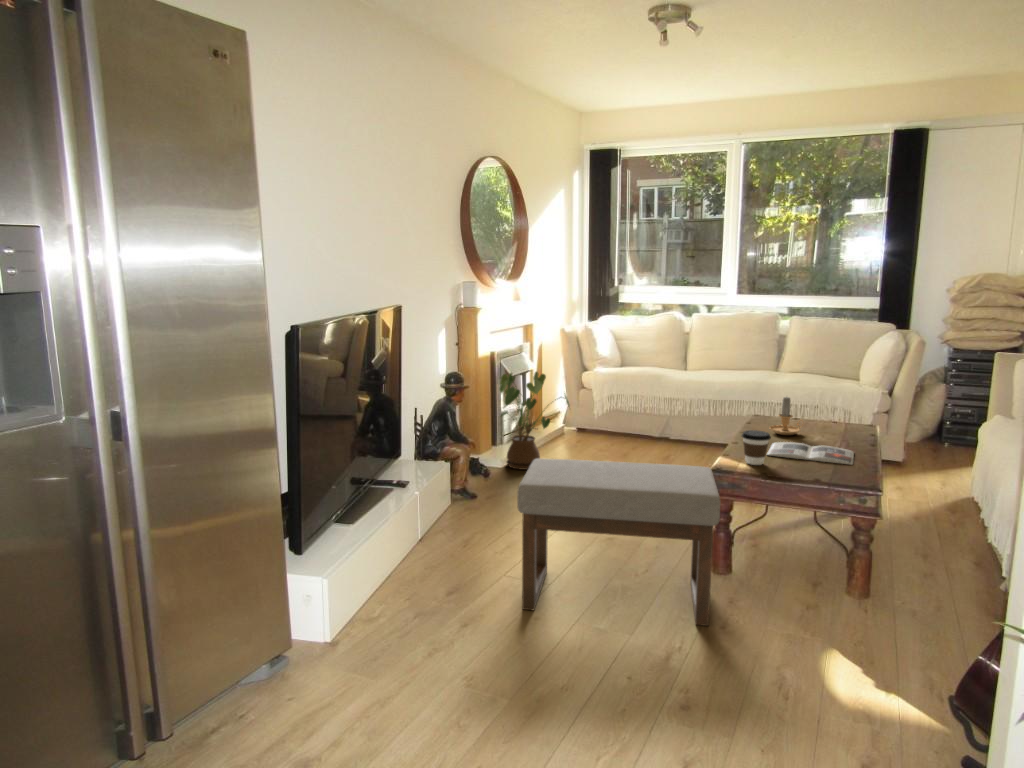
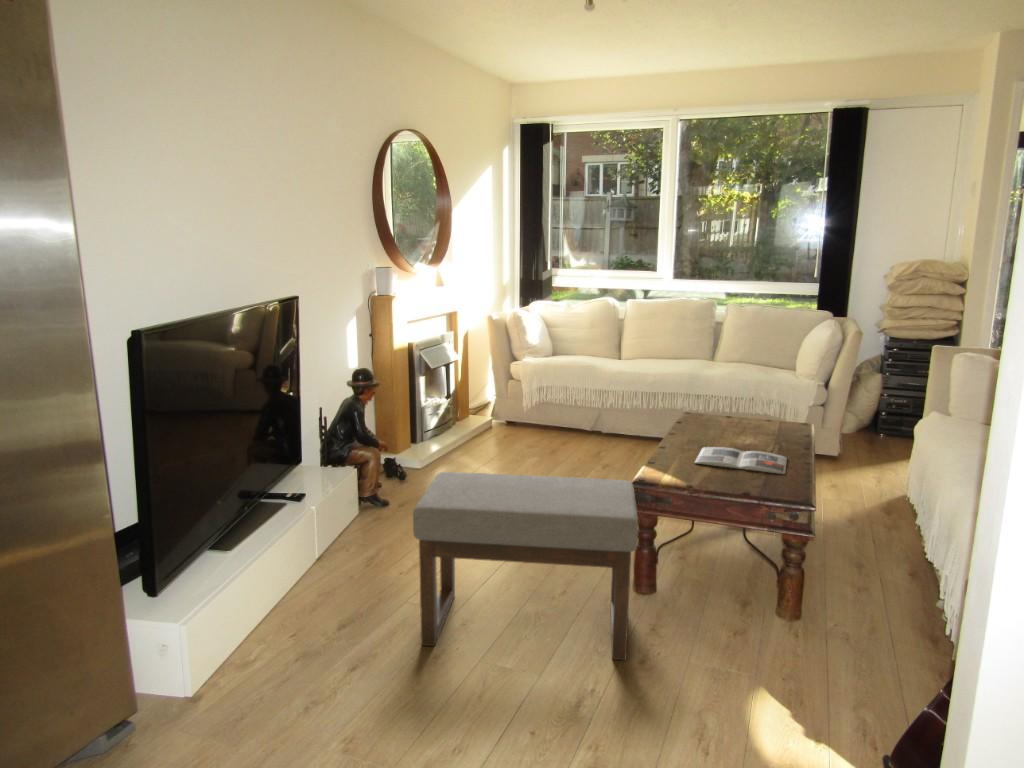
house plant: present [499,372,570,470] -> none [417,363,495,470]
candle: present [769,397,801,435] -> none [700,394,736,437]
coffee cup: present [742,430,771,465] -> none [667,437,698,476]

